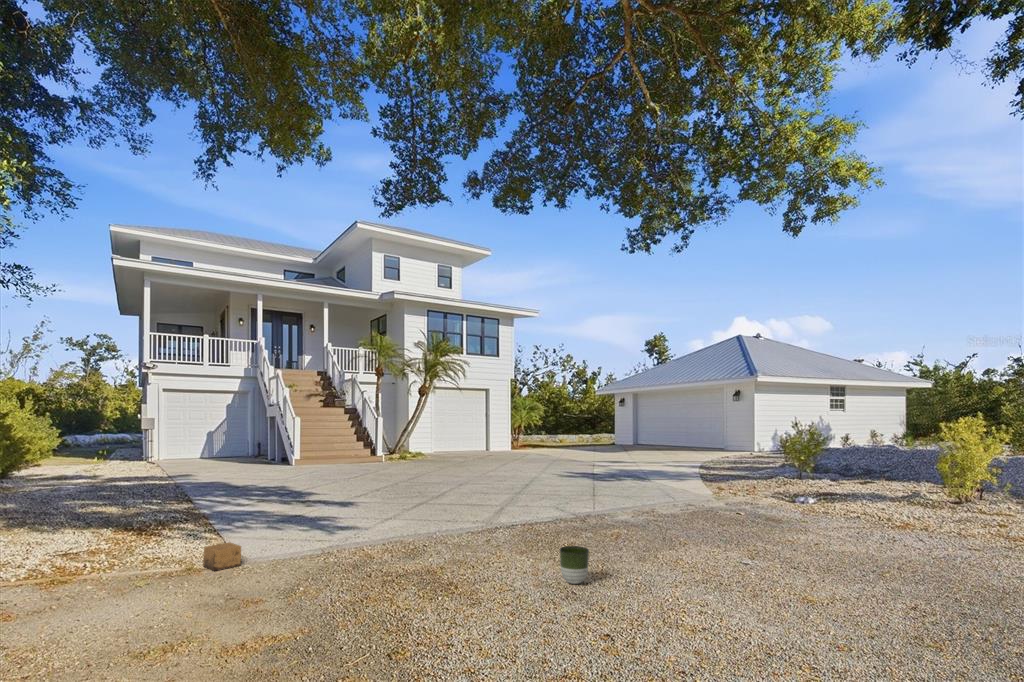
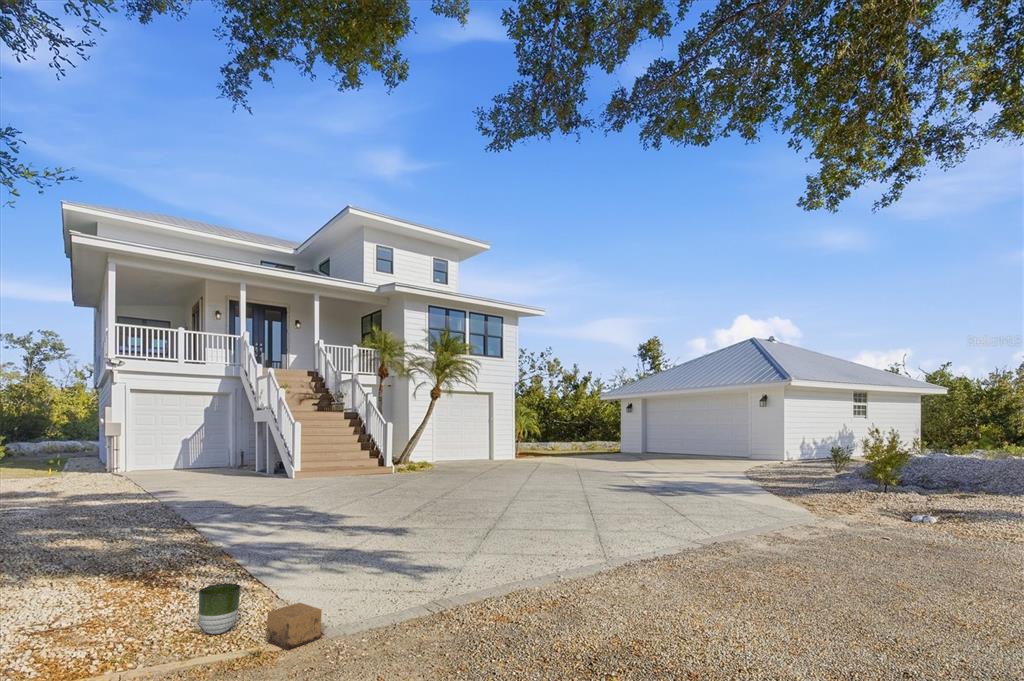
planter: present [560,546,589,584] -> present [199,584,241,634]

